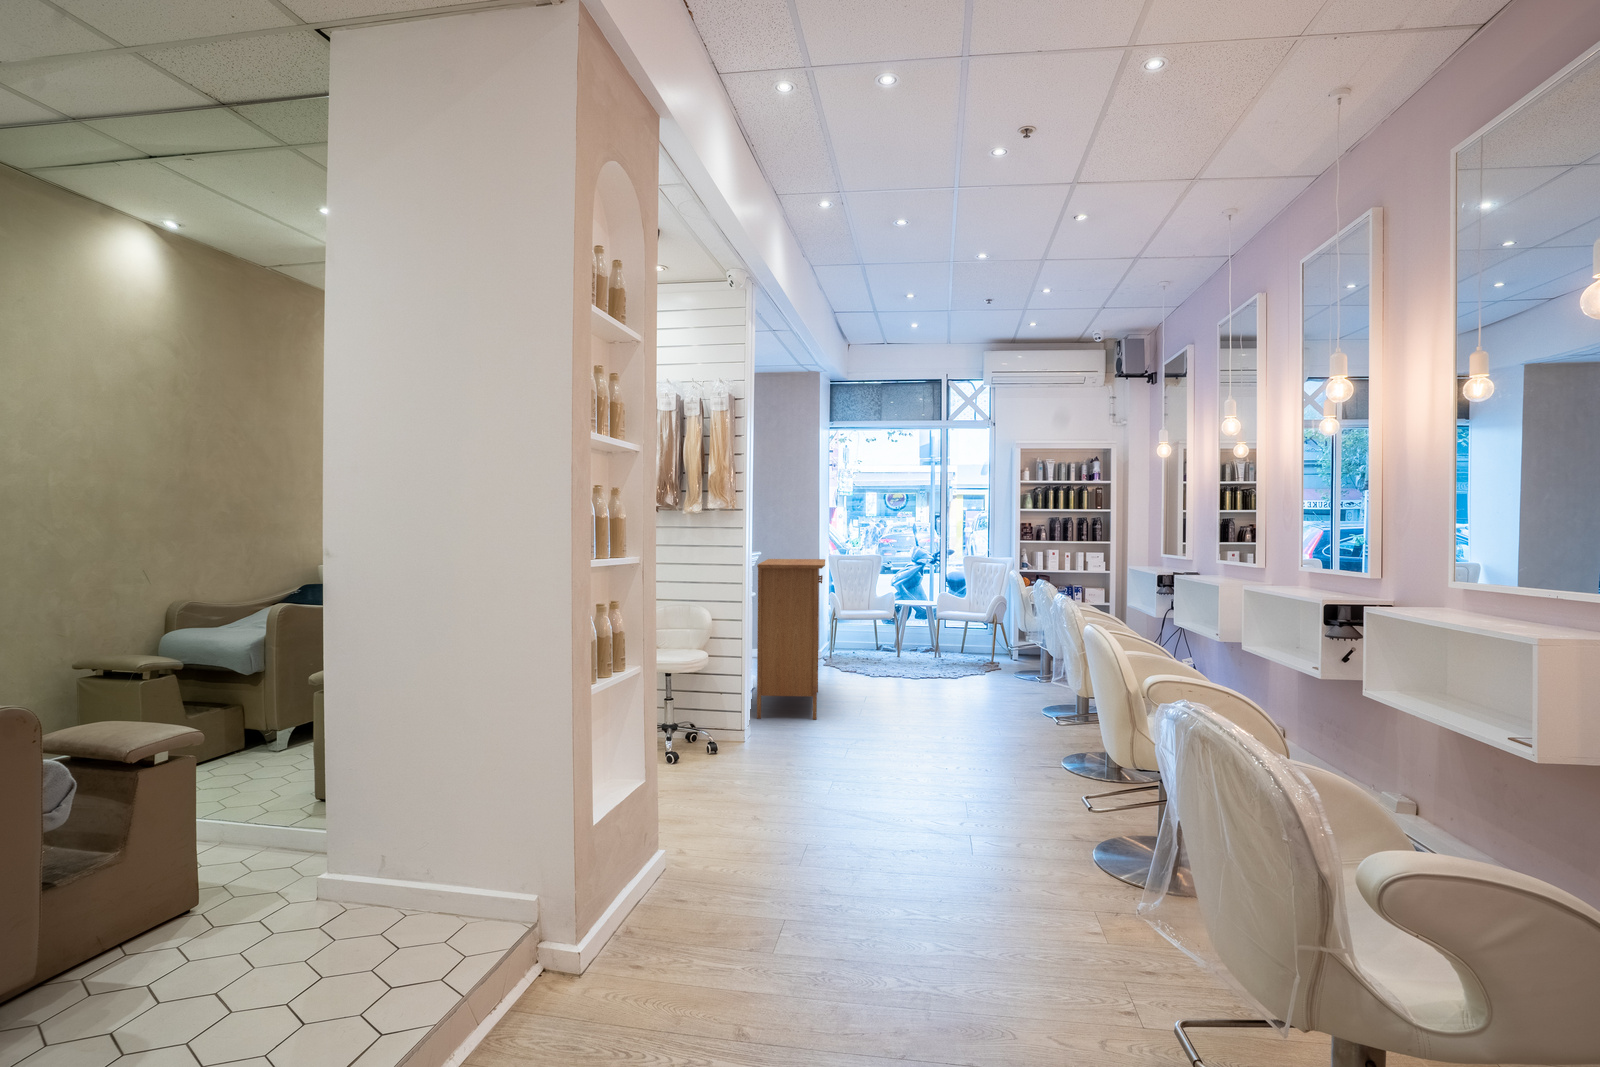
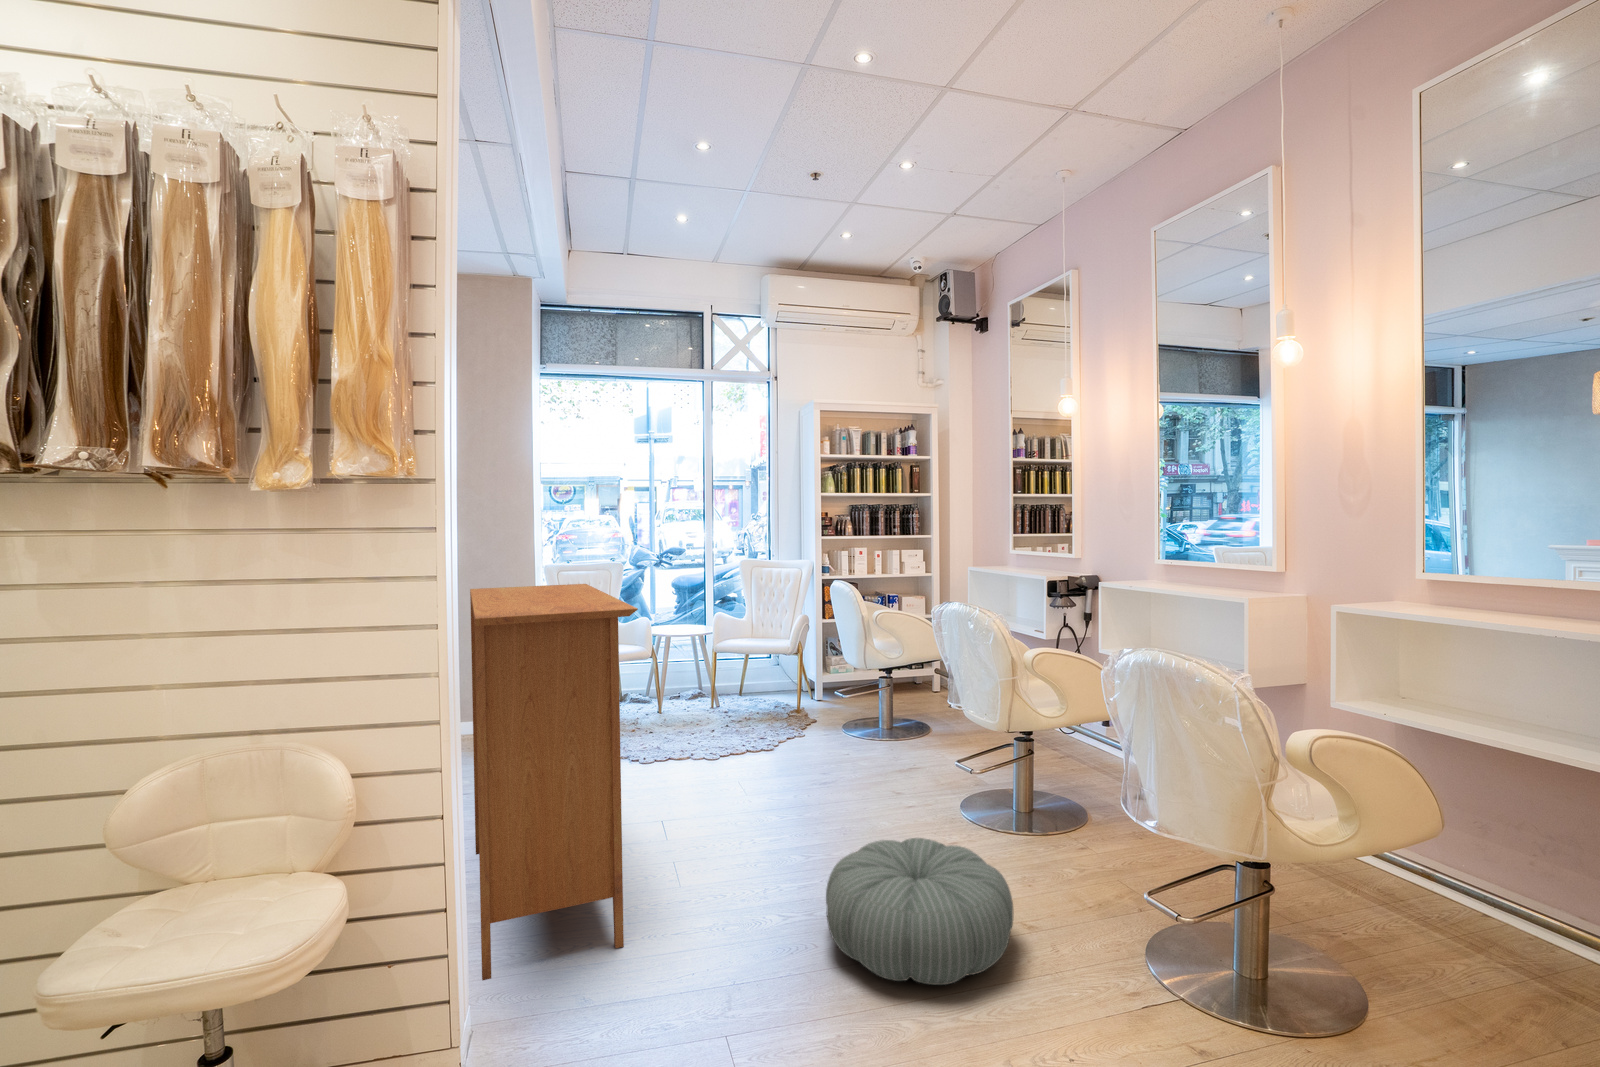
pouf: none [901,691,995,743] -> present [826,838,1014,985]

